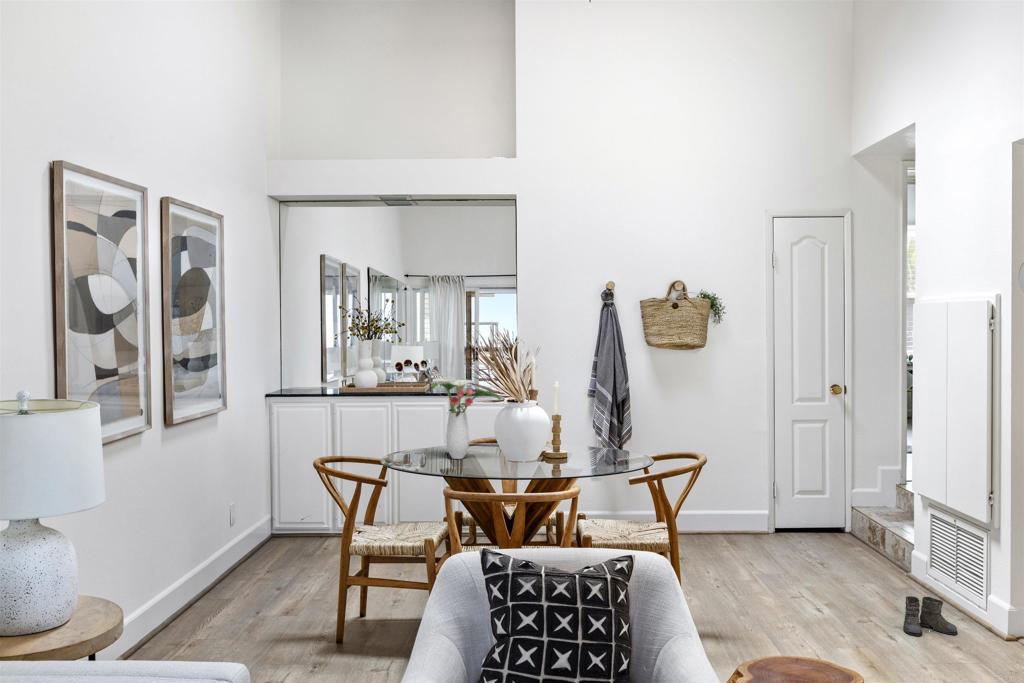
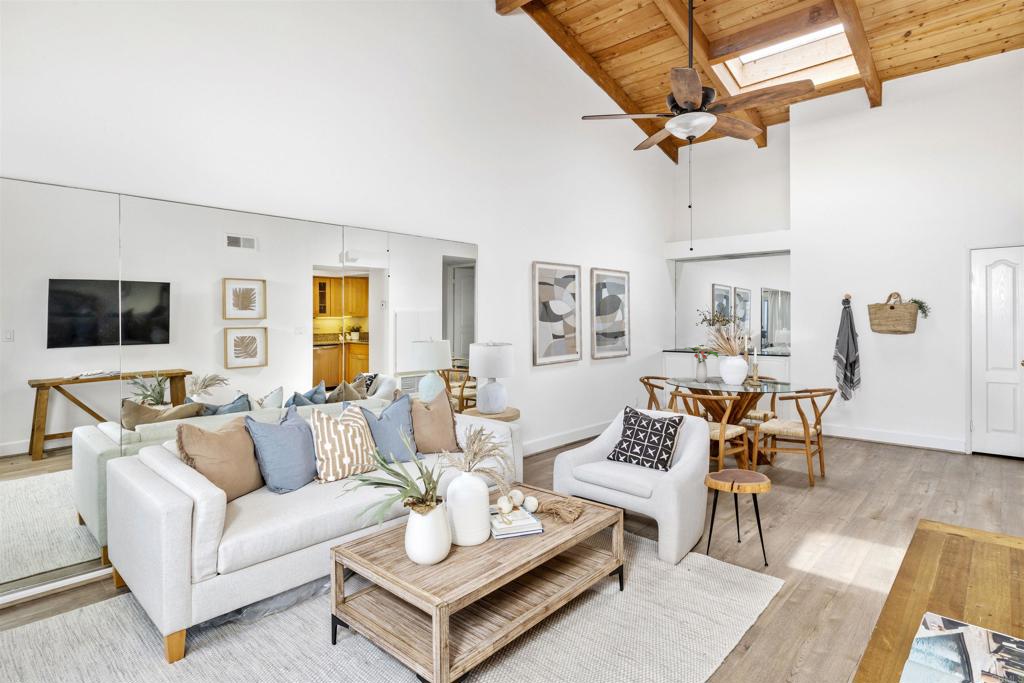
boots: present [903,596,957,636] -> none [952,497,998,526]

